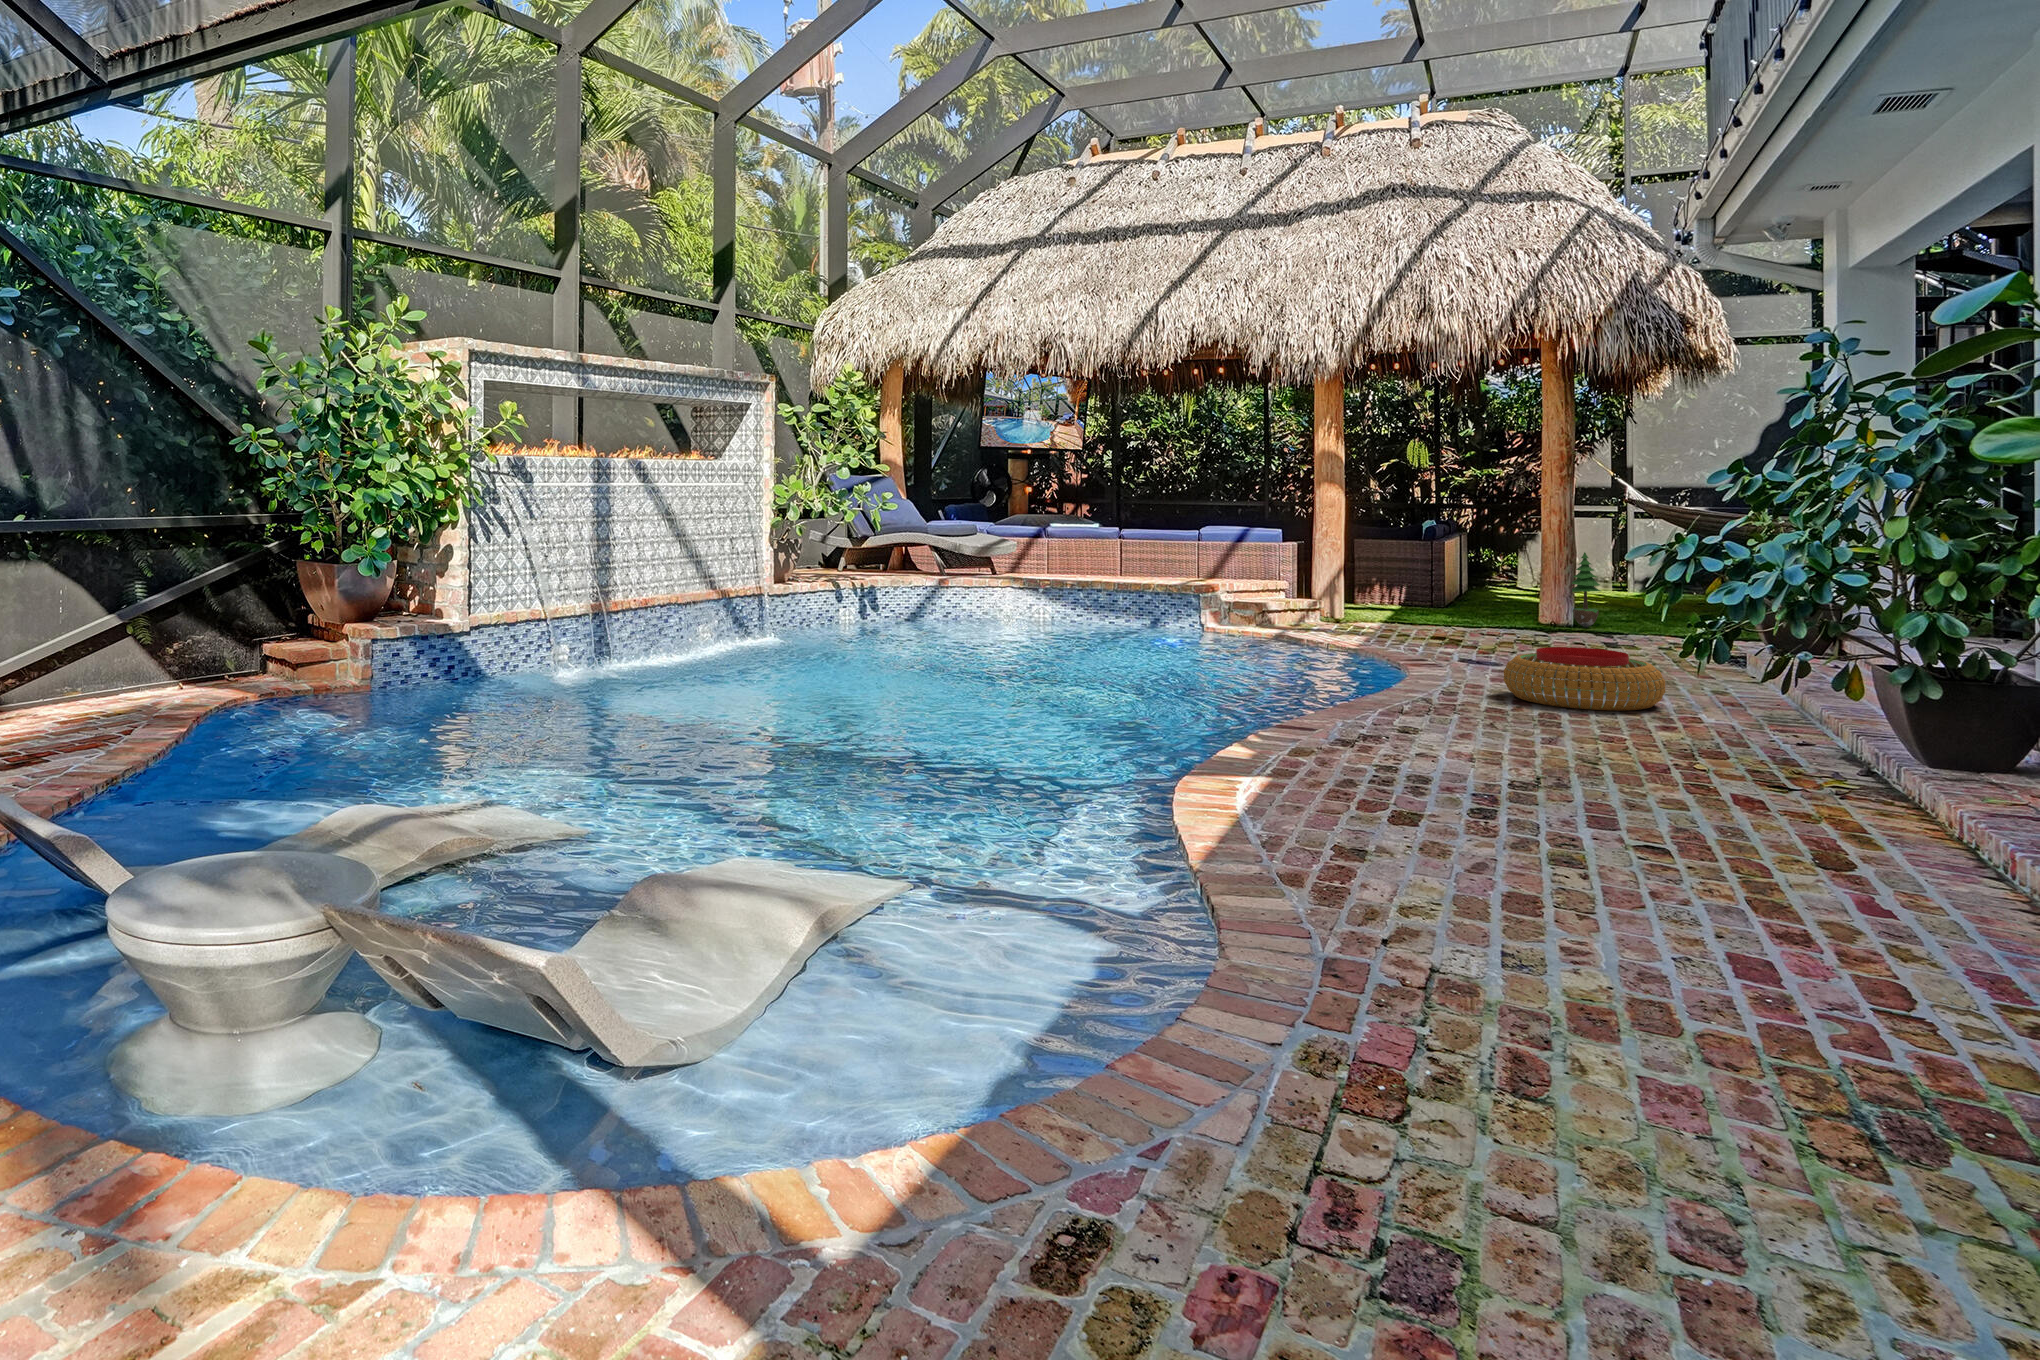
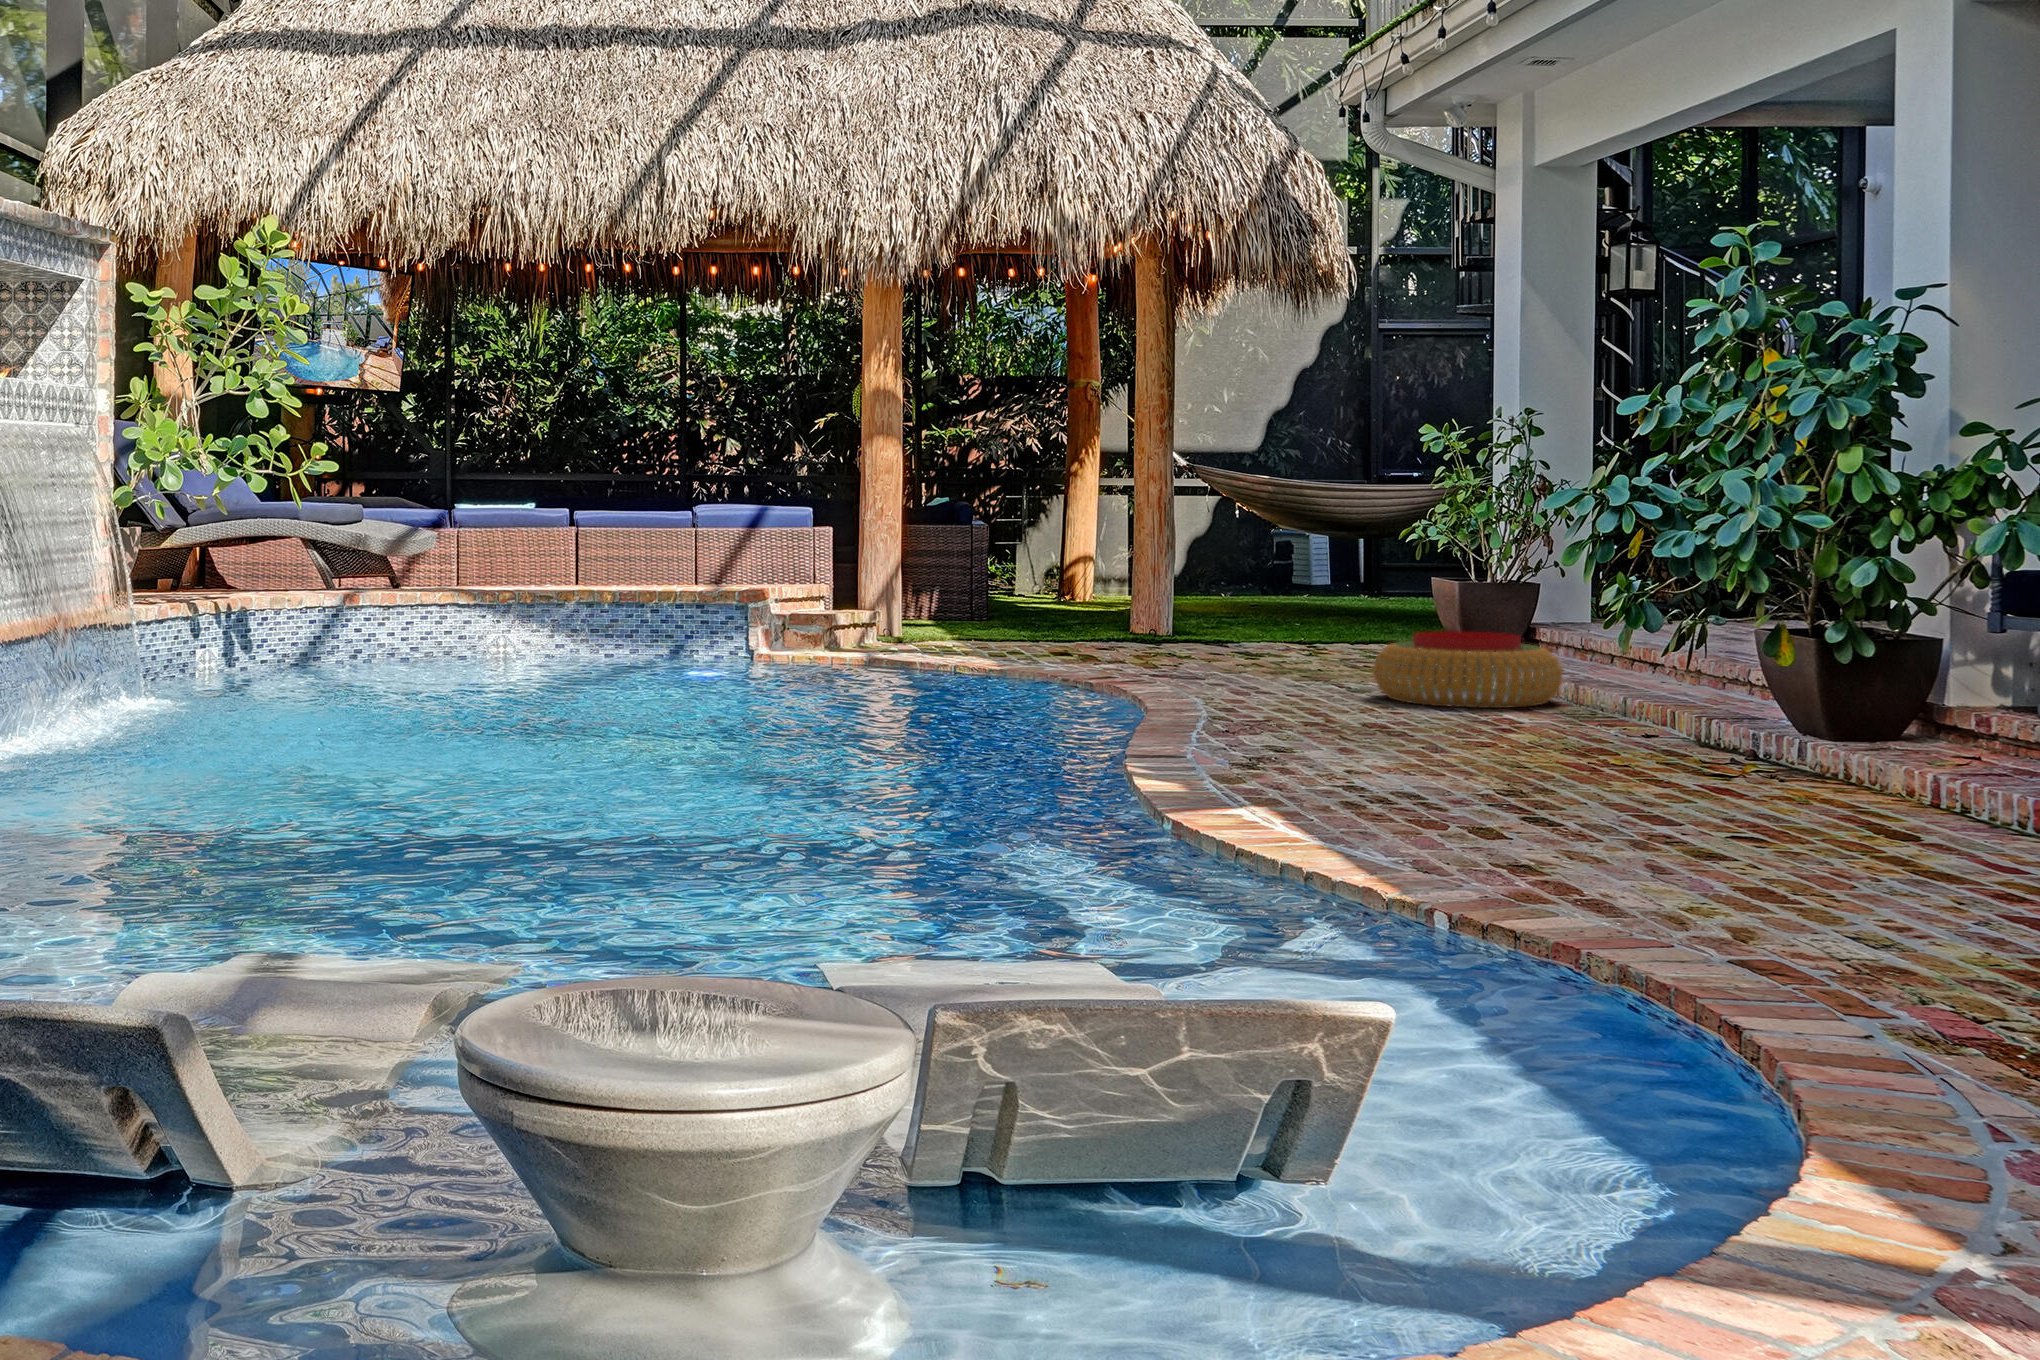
potted tree: present [1572,552,1601,628] -> none [1206,529,1243,632]

